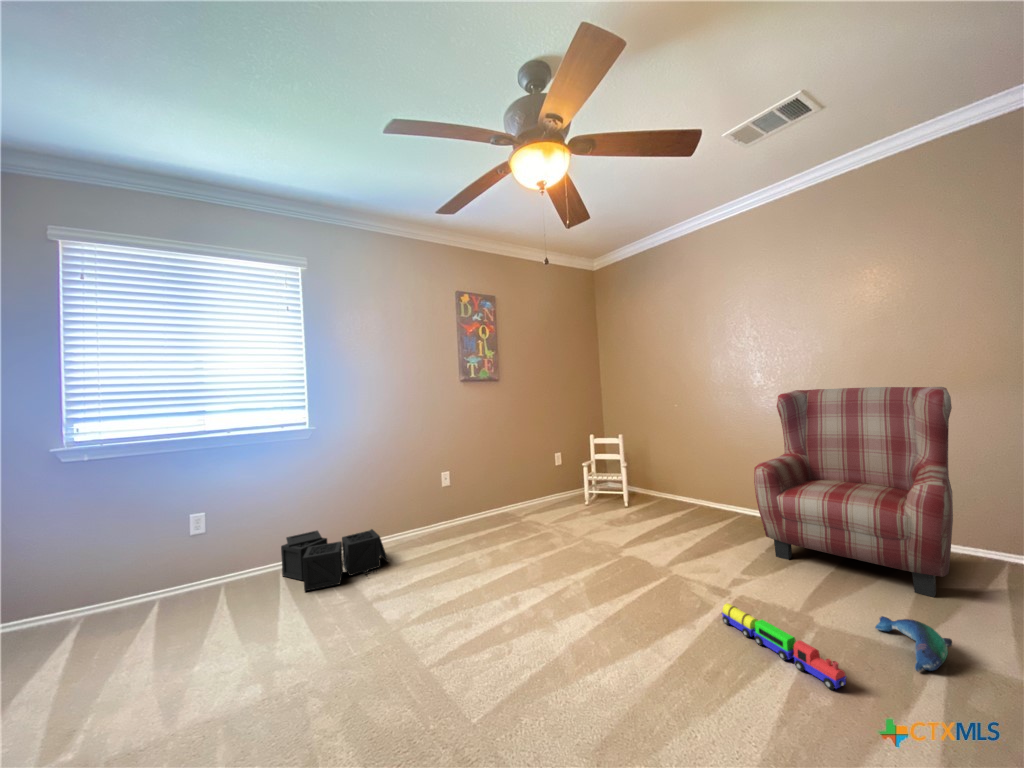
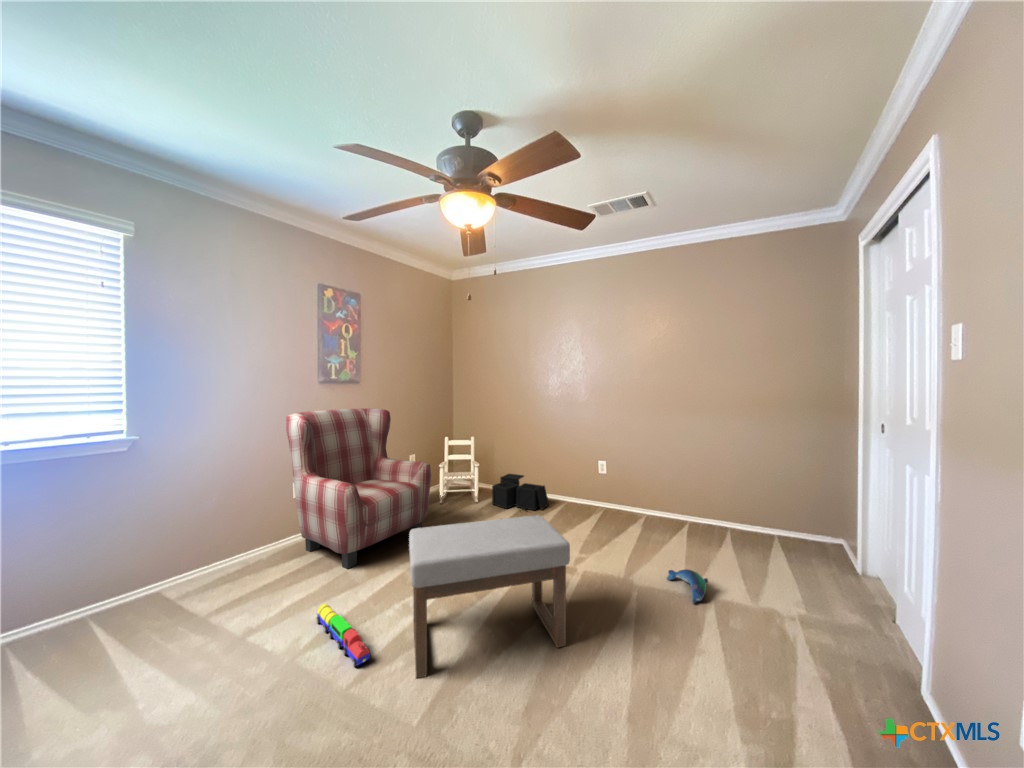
armchair: present [754,387,953,597] -> present [286,408,432,569]
ottoman: none [497,515,686,676] -> present [409,515,570,678]
storage bin: present [281,529,388,591] -> present [492,474,549,510]
toy train: present [722,603,846,690] -> present [316,604,370,667]

